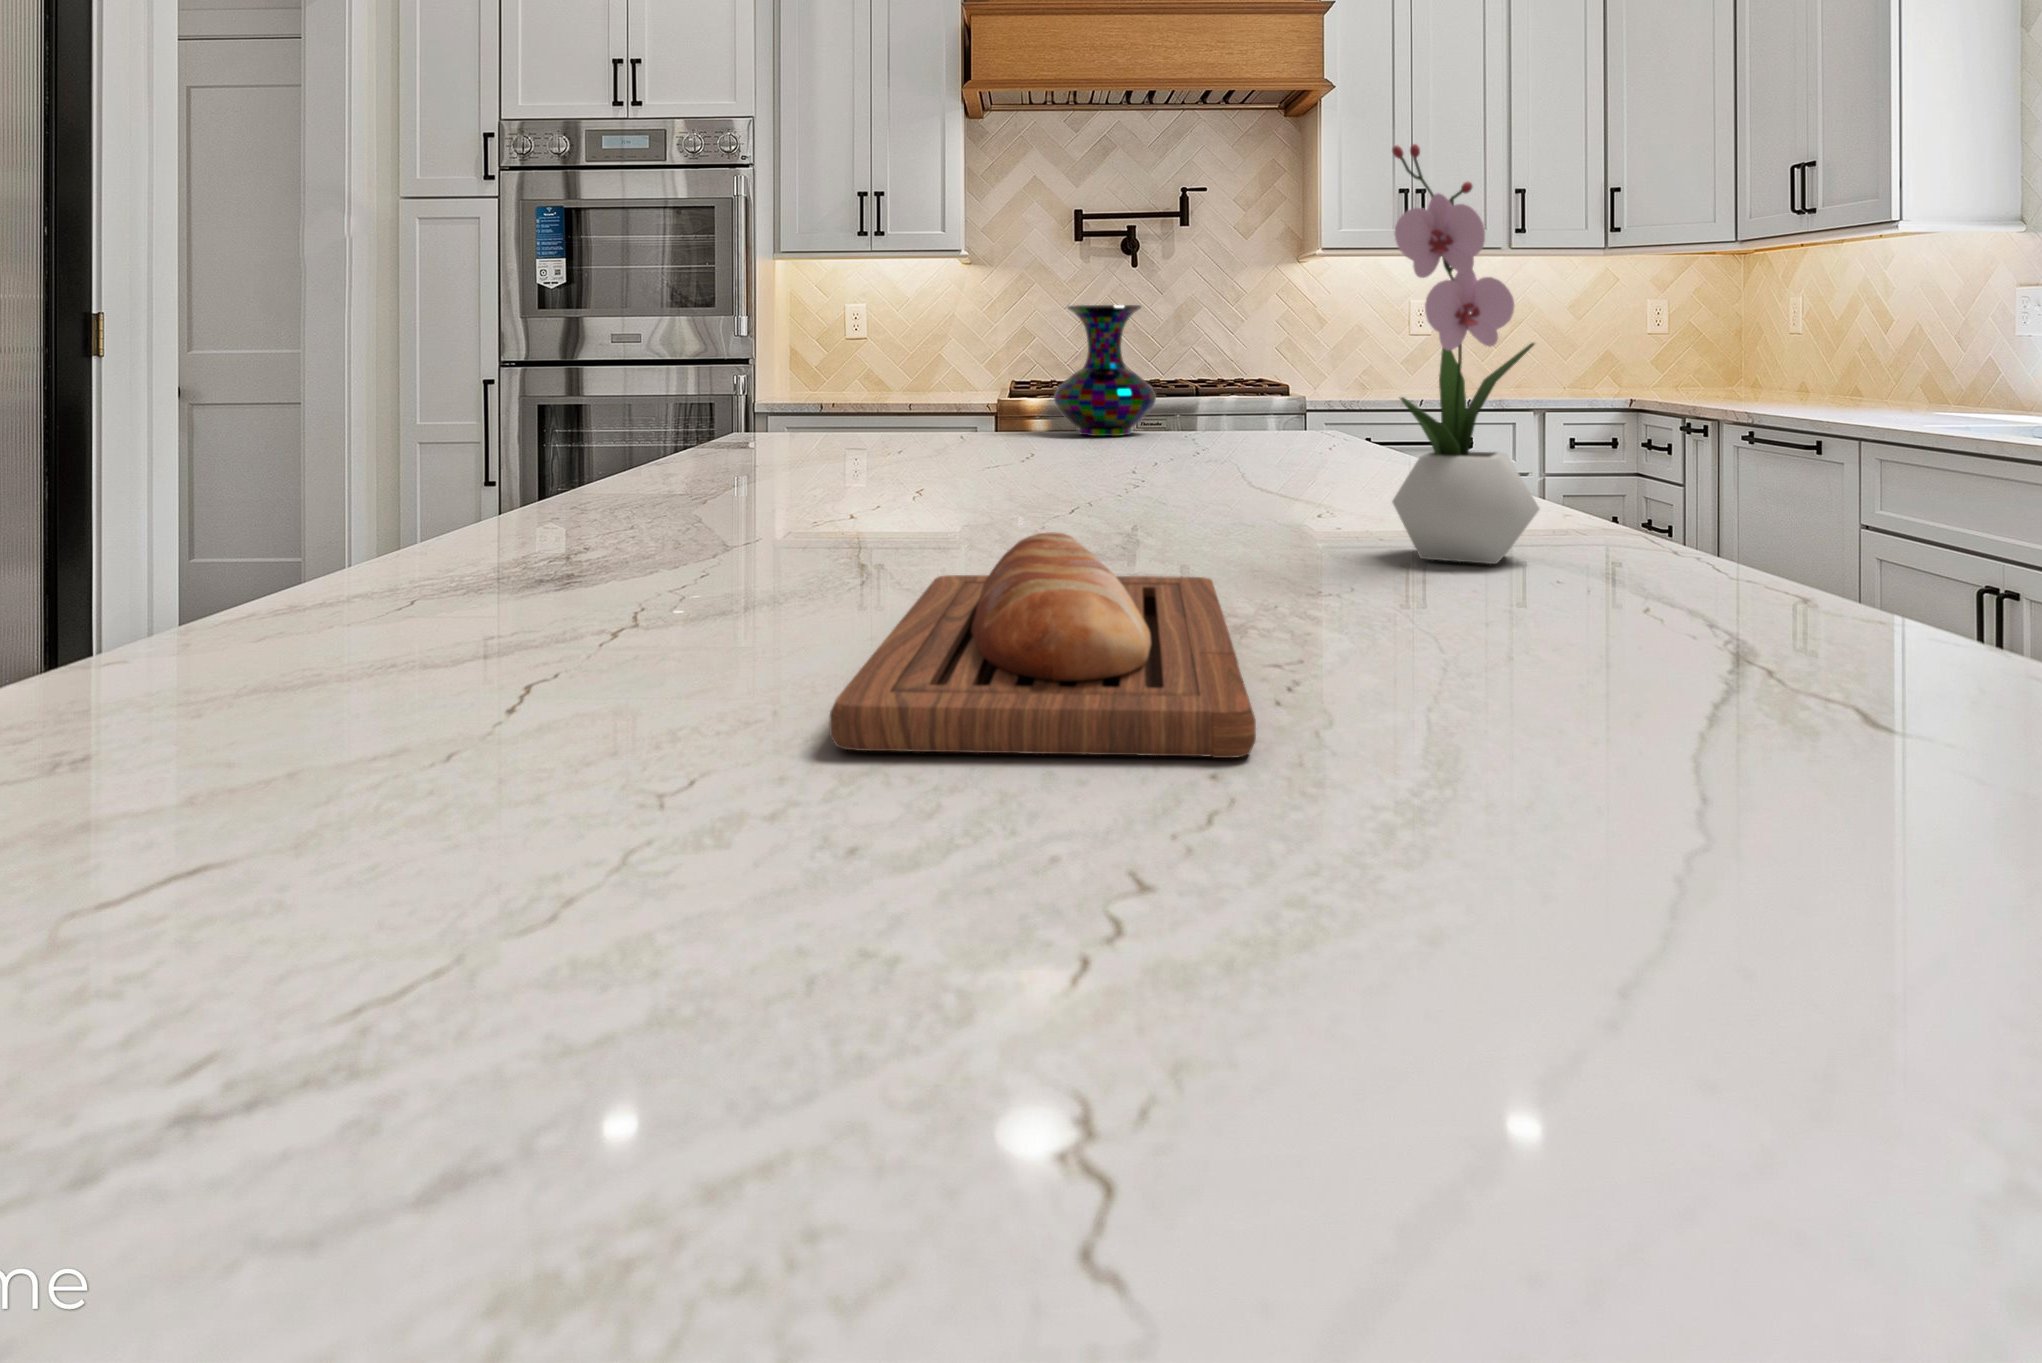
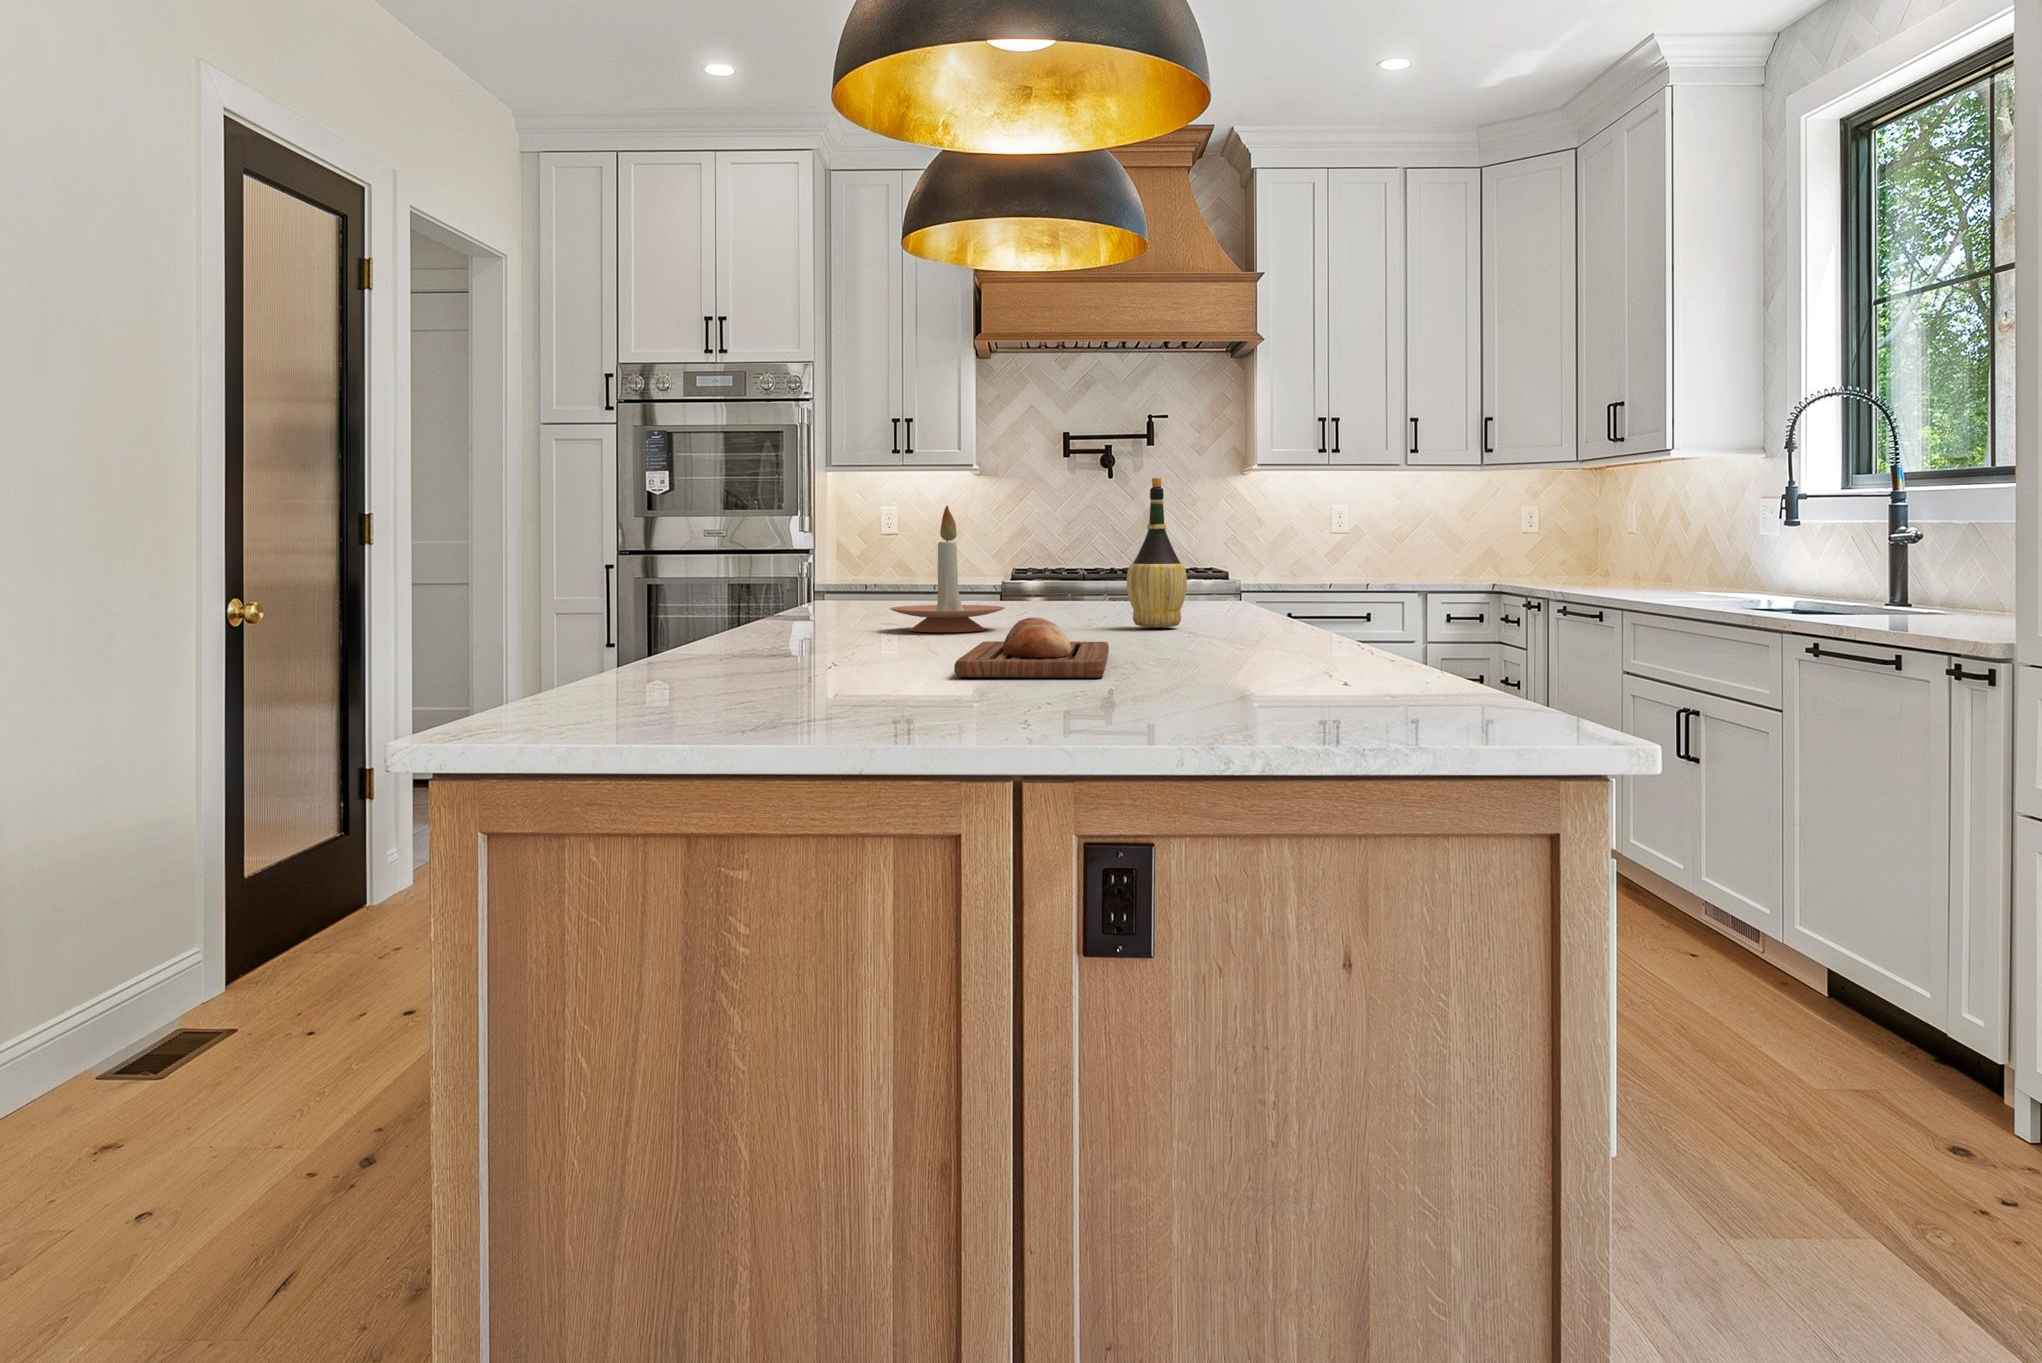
flower arrangement: present [1392,144,1539,564] -> none [1204,438,1282,645]
wine bottle: none [1204,240,1311,502] -> present [1127,478,1187,628]
candle holder: none [792,290,993,513] -> present [890,506,1005,632]
vase: present [1054,305,1156,436] -> none [1043,511,1116,602]

